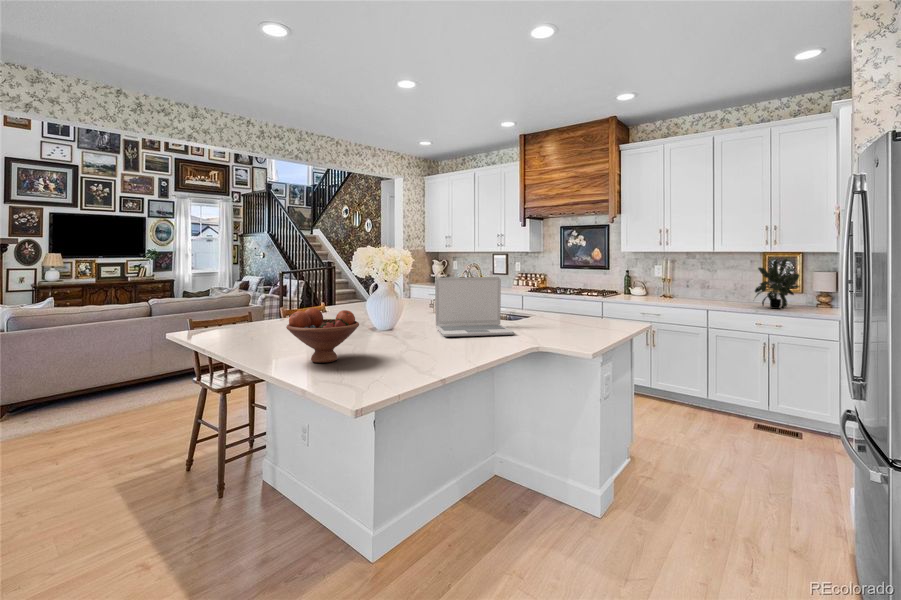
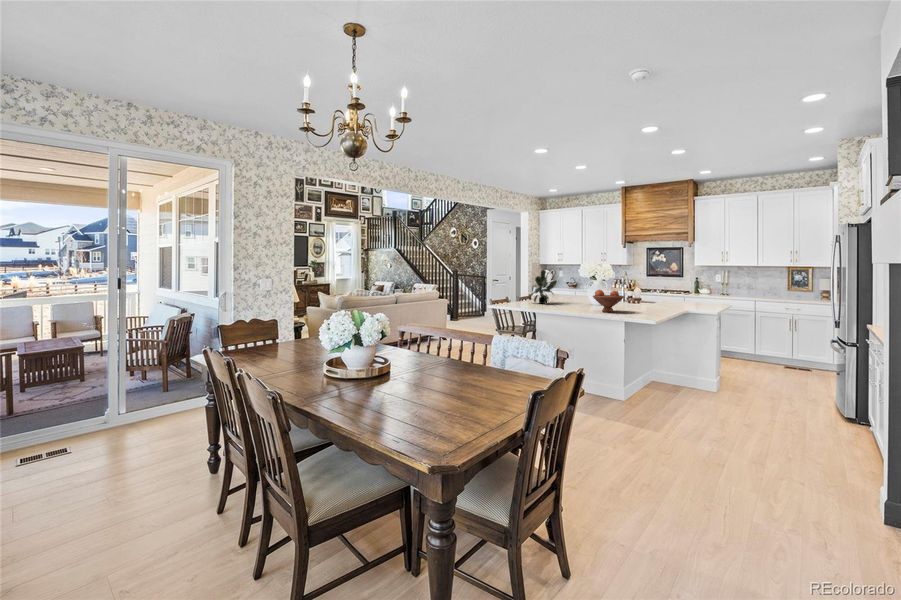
potted plant: present [755,259,799,309] -> present [529,271,557,304]
laptop: present [436,277,514,337] -> none [625,278,671,306]

